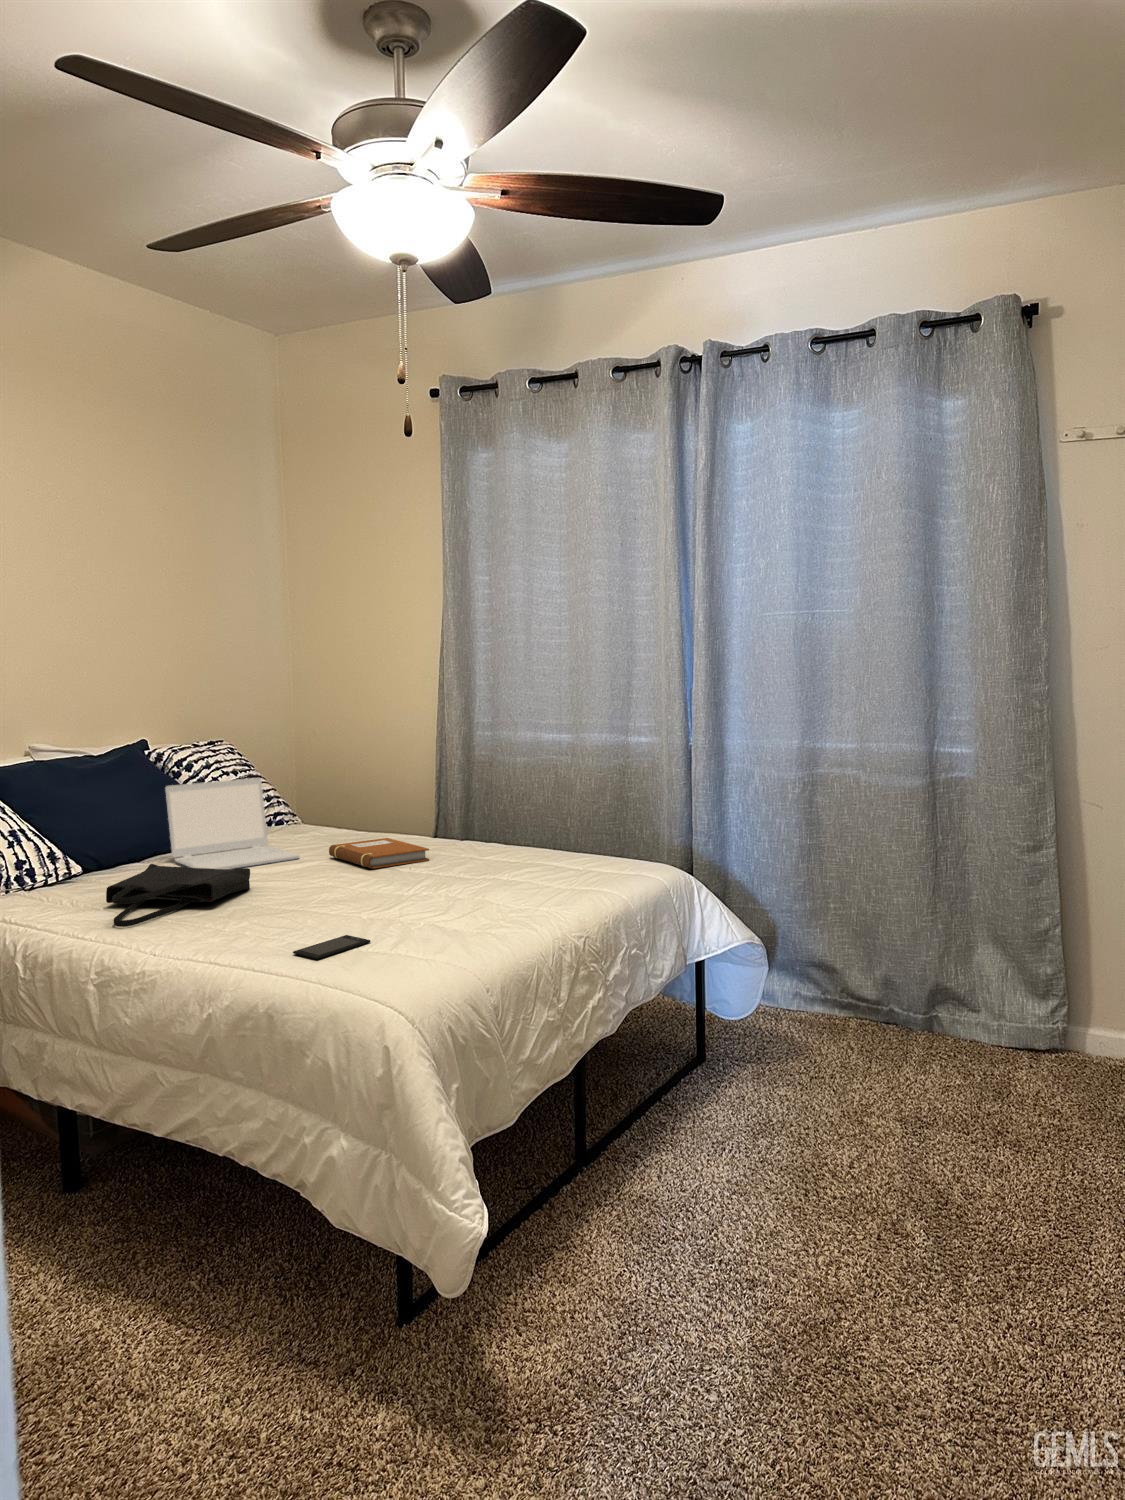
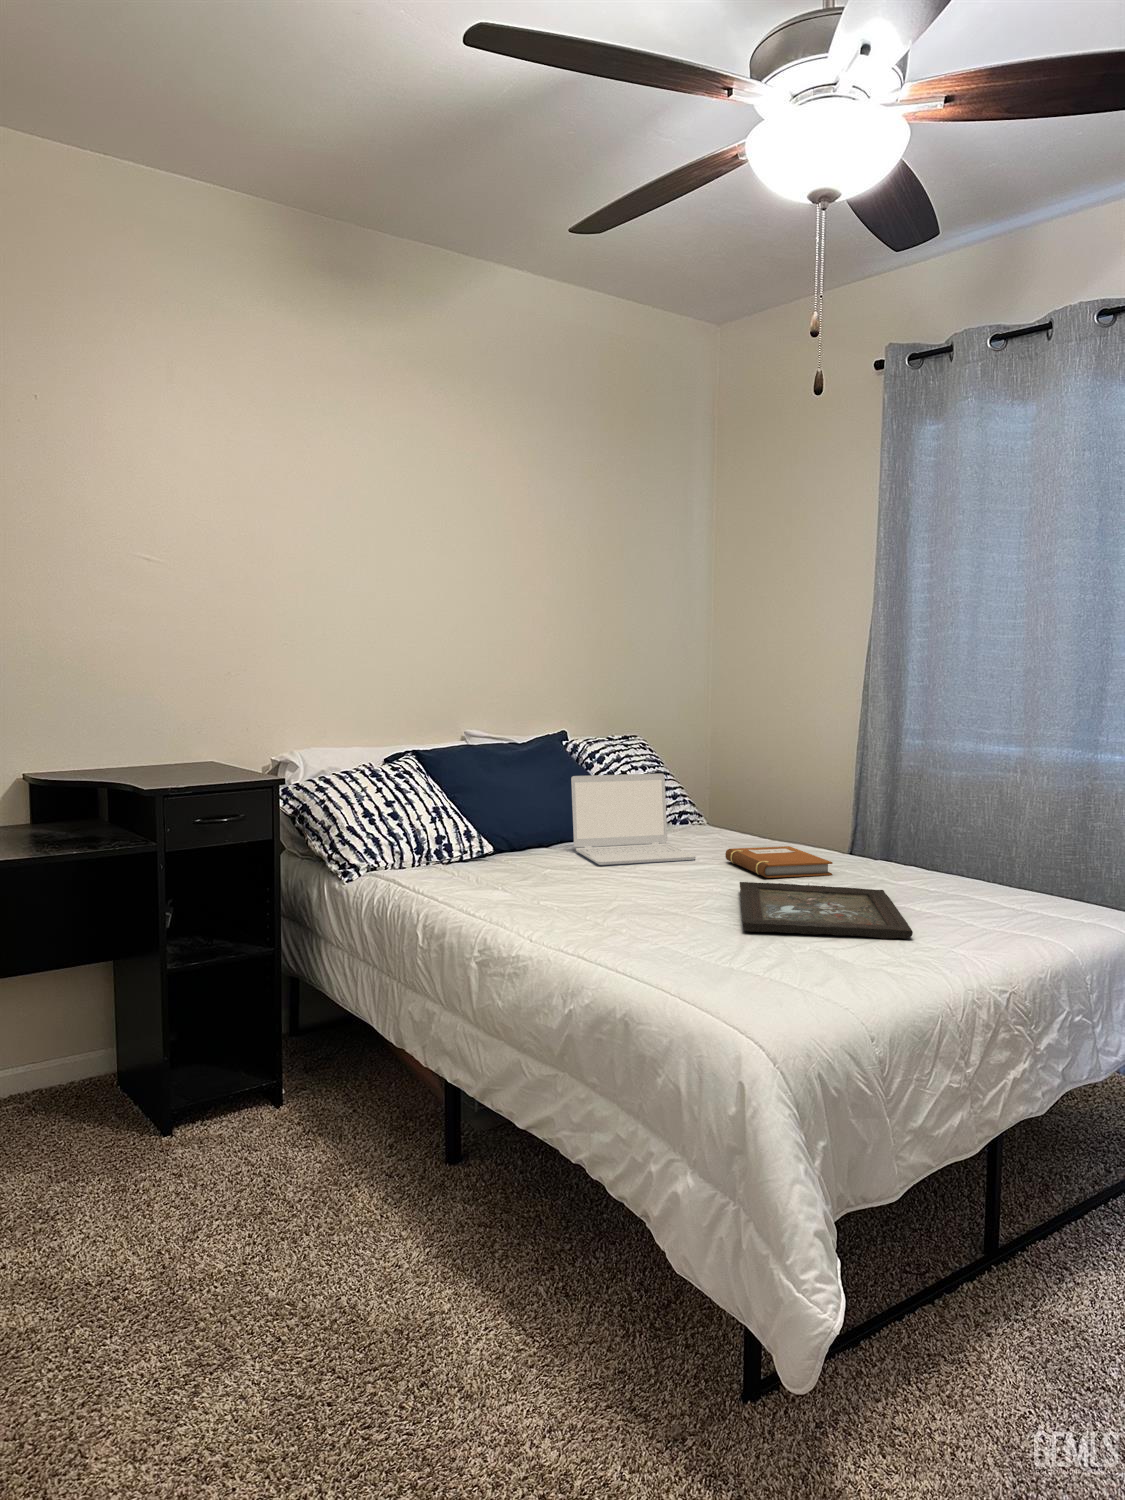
tote bag: present [106,864,250,927] -> none [502,851,639,911]
tray: none [350,869,508,918] -> present [740,882,913,939]
smartphone: present [293,935,370,959] -> none [660,948,745,970]

